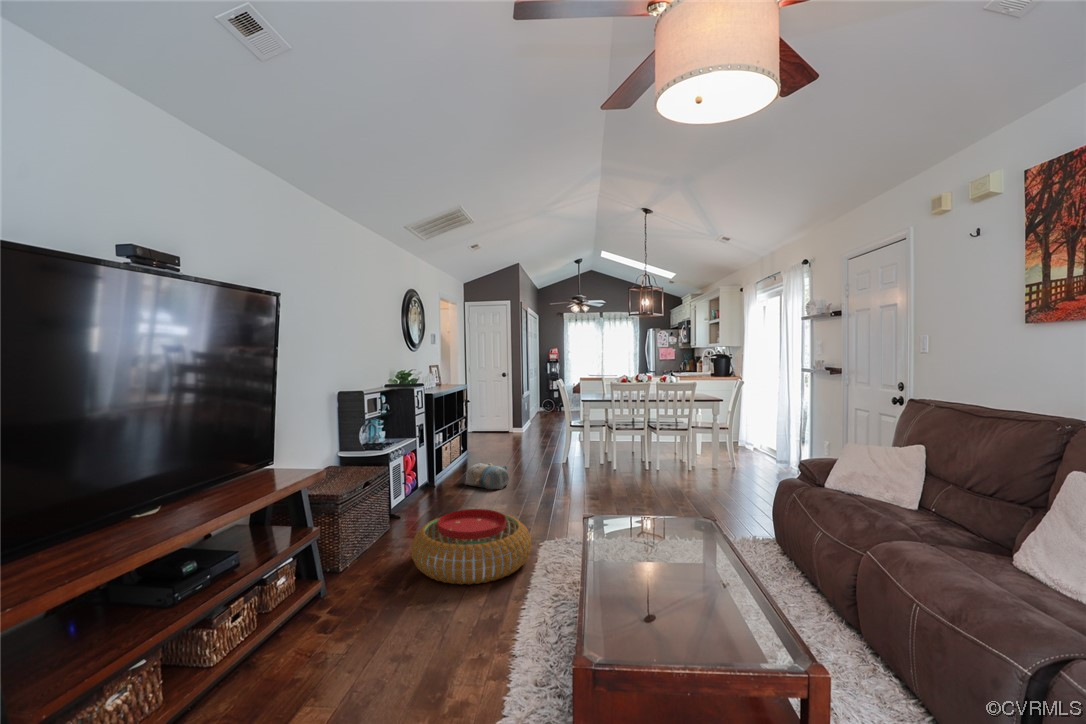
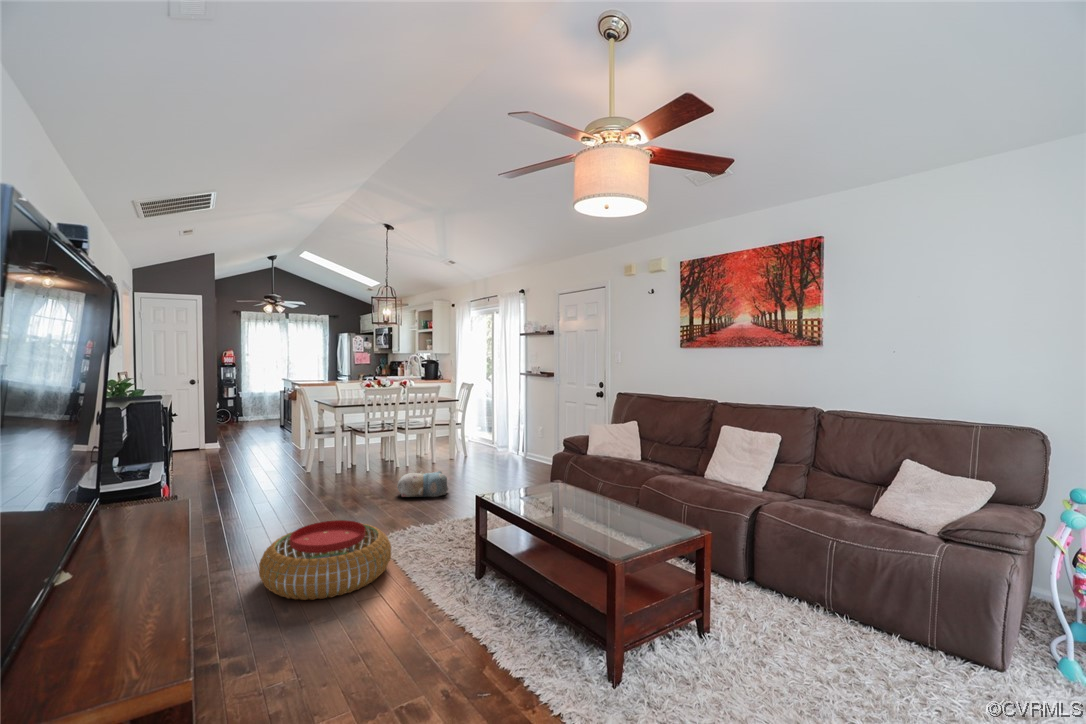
plush toy: present [465,463,509,489] -> present [397,471,448,497]

